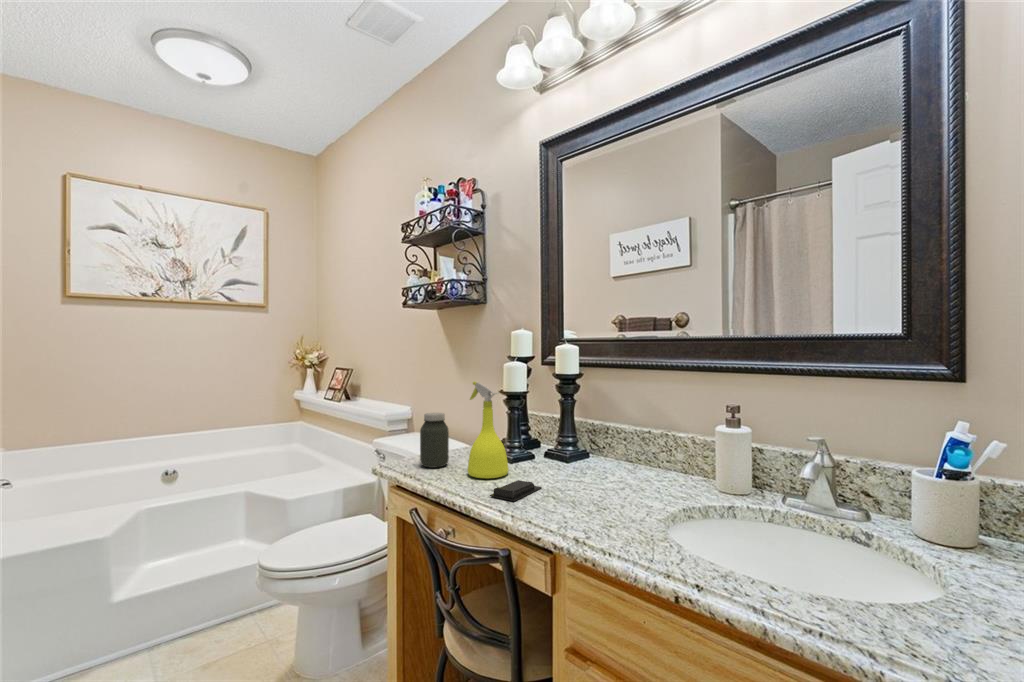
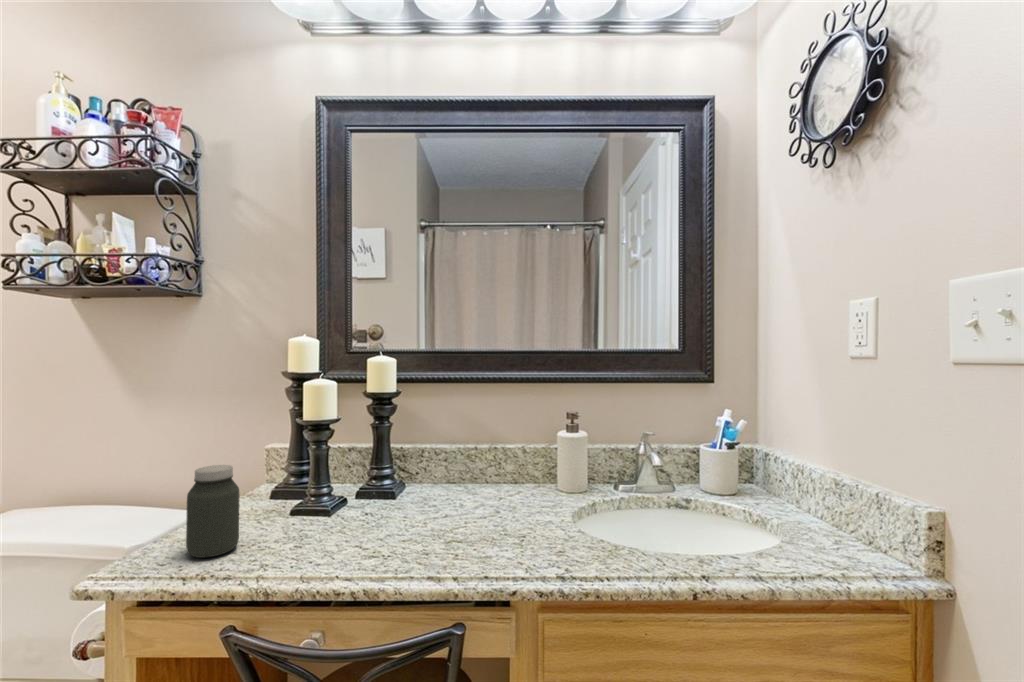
spray bottle: present [467,382,509,479] -> none [293,411,357,549]
soap bar: present [490,480,542,501] -> none [390,532,430,566]

